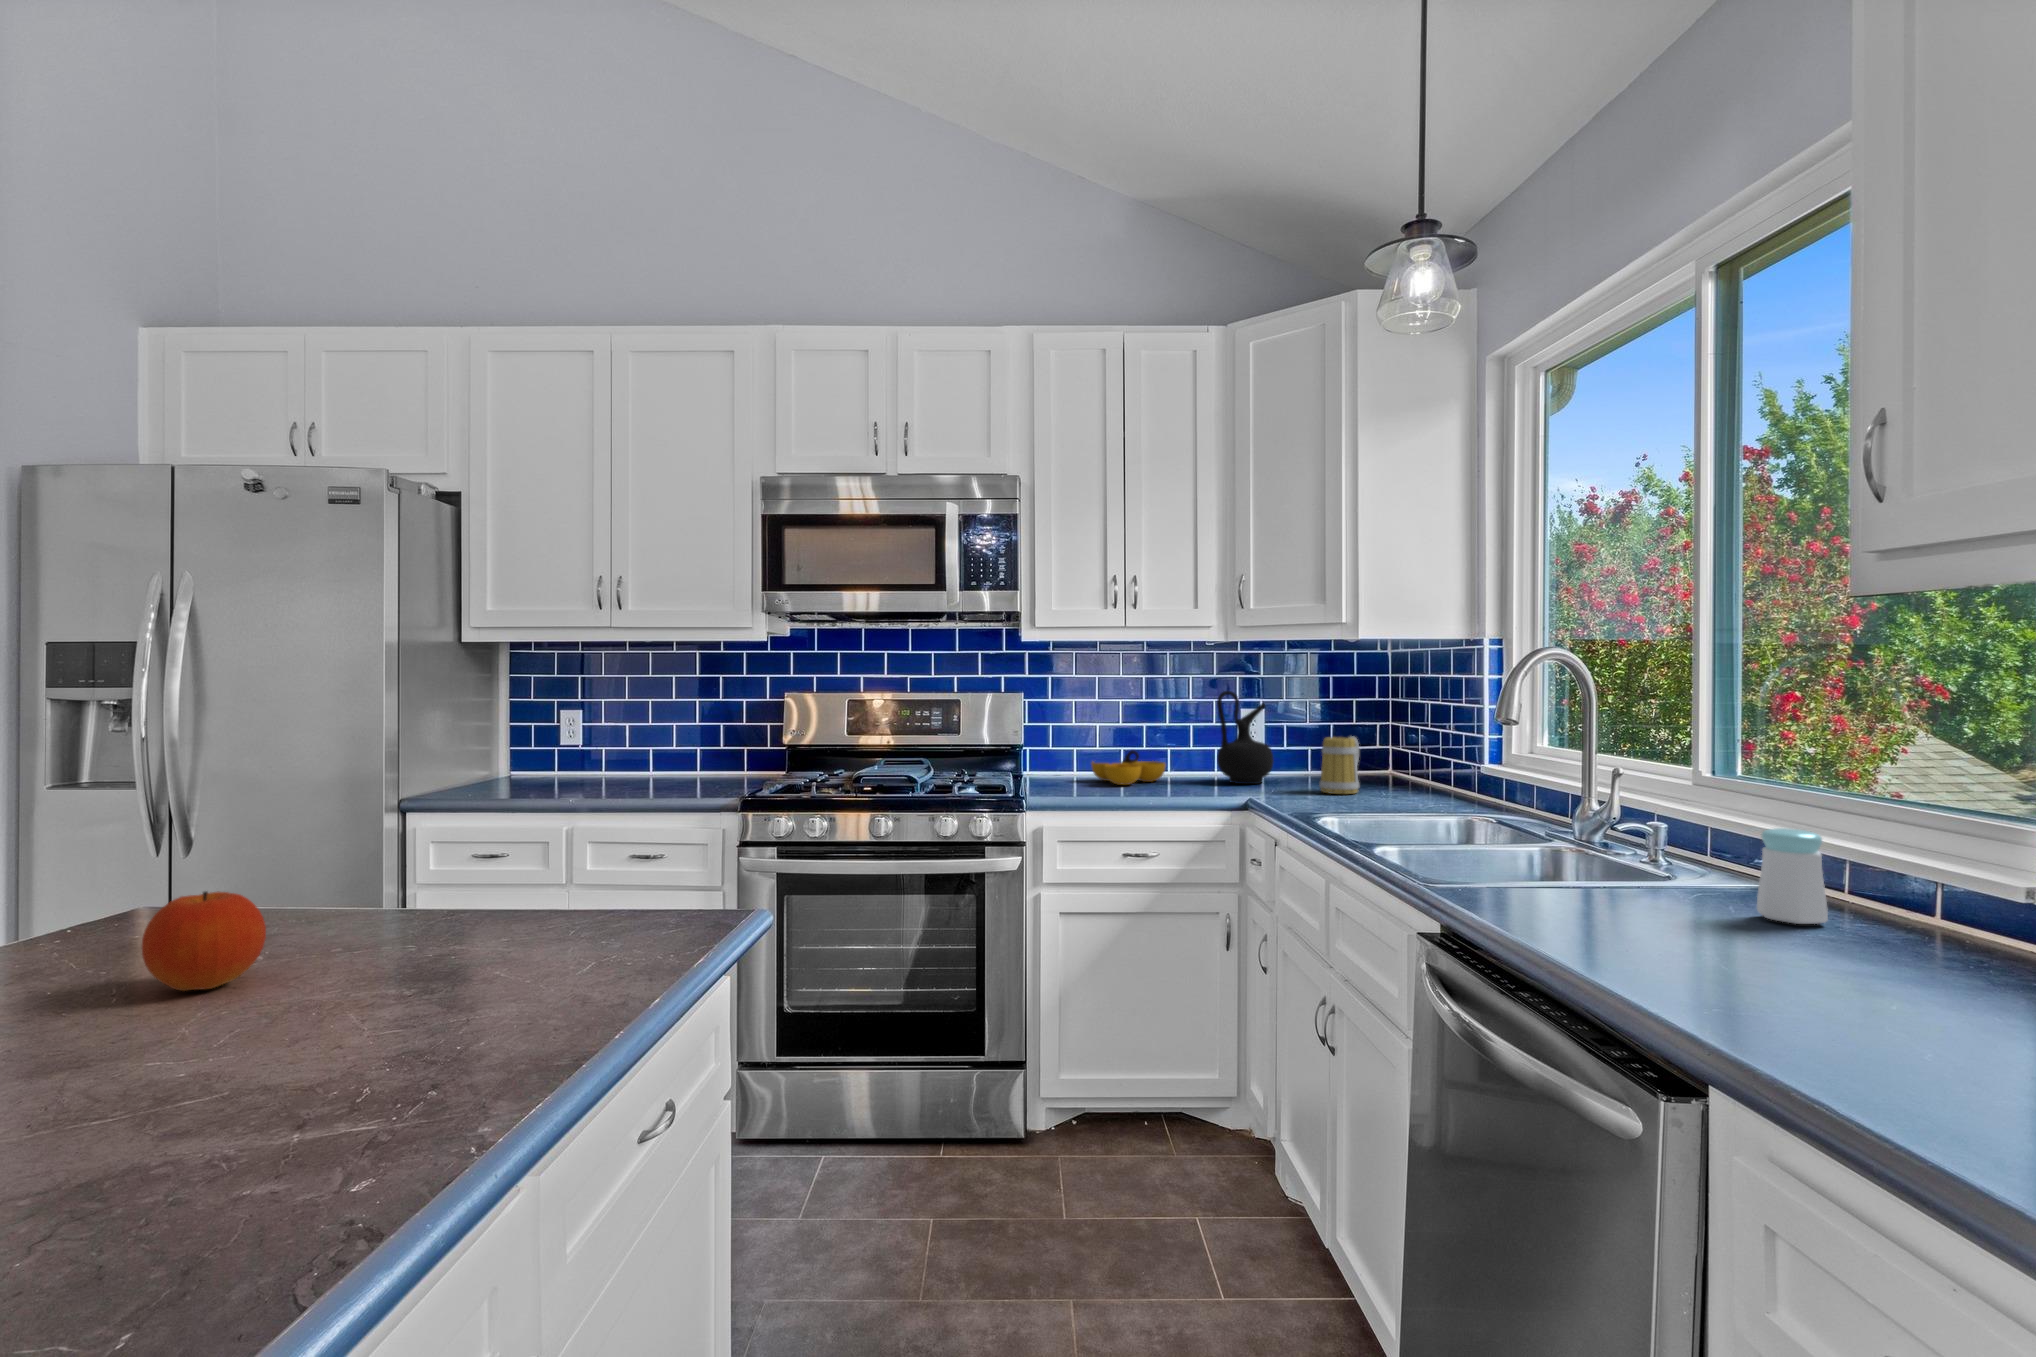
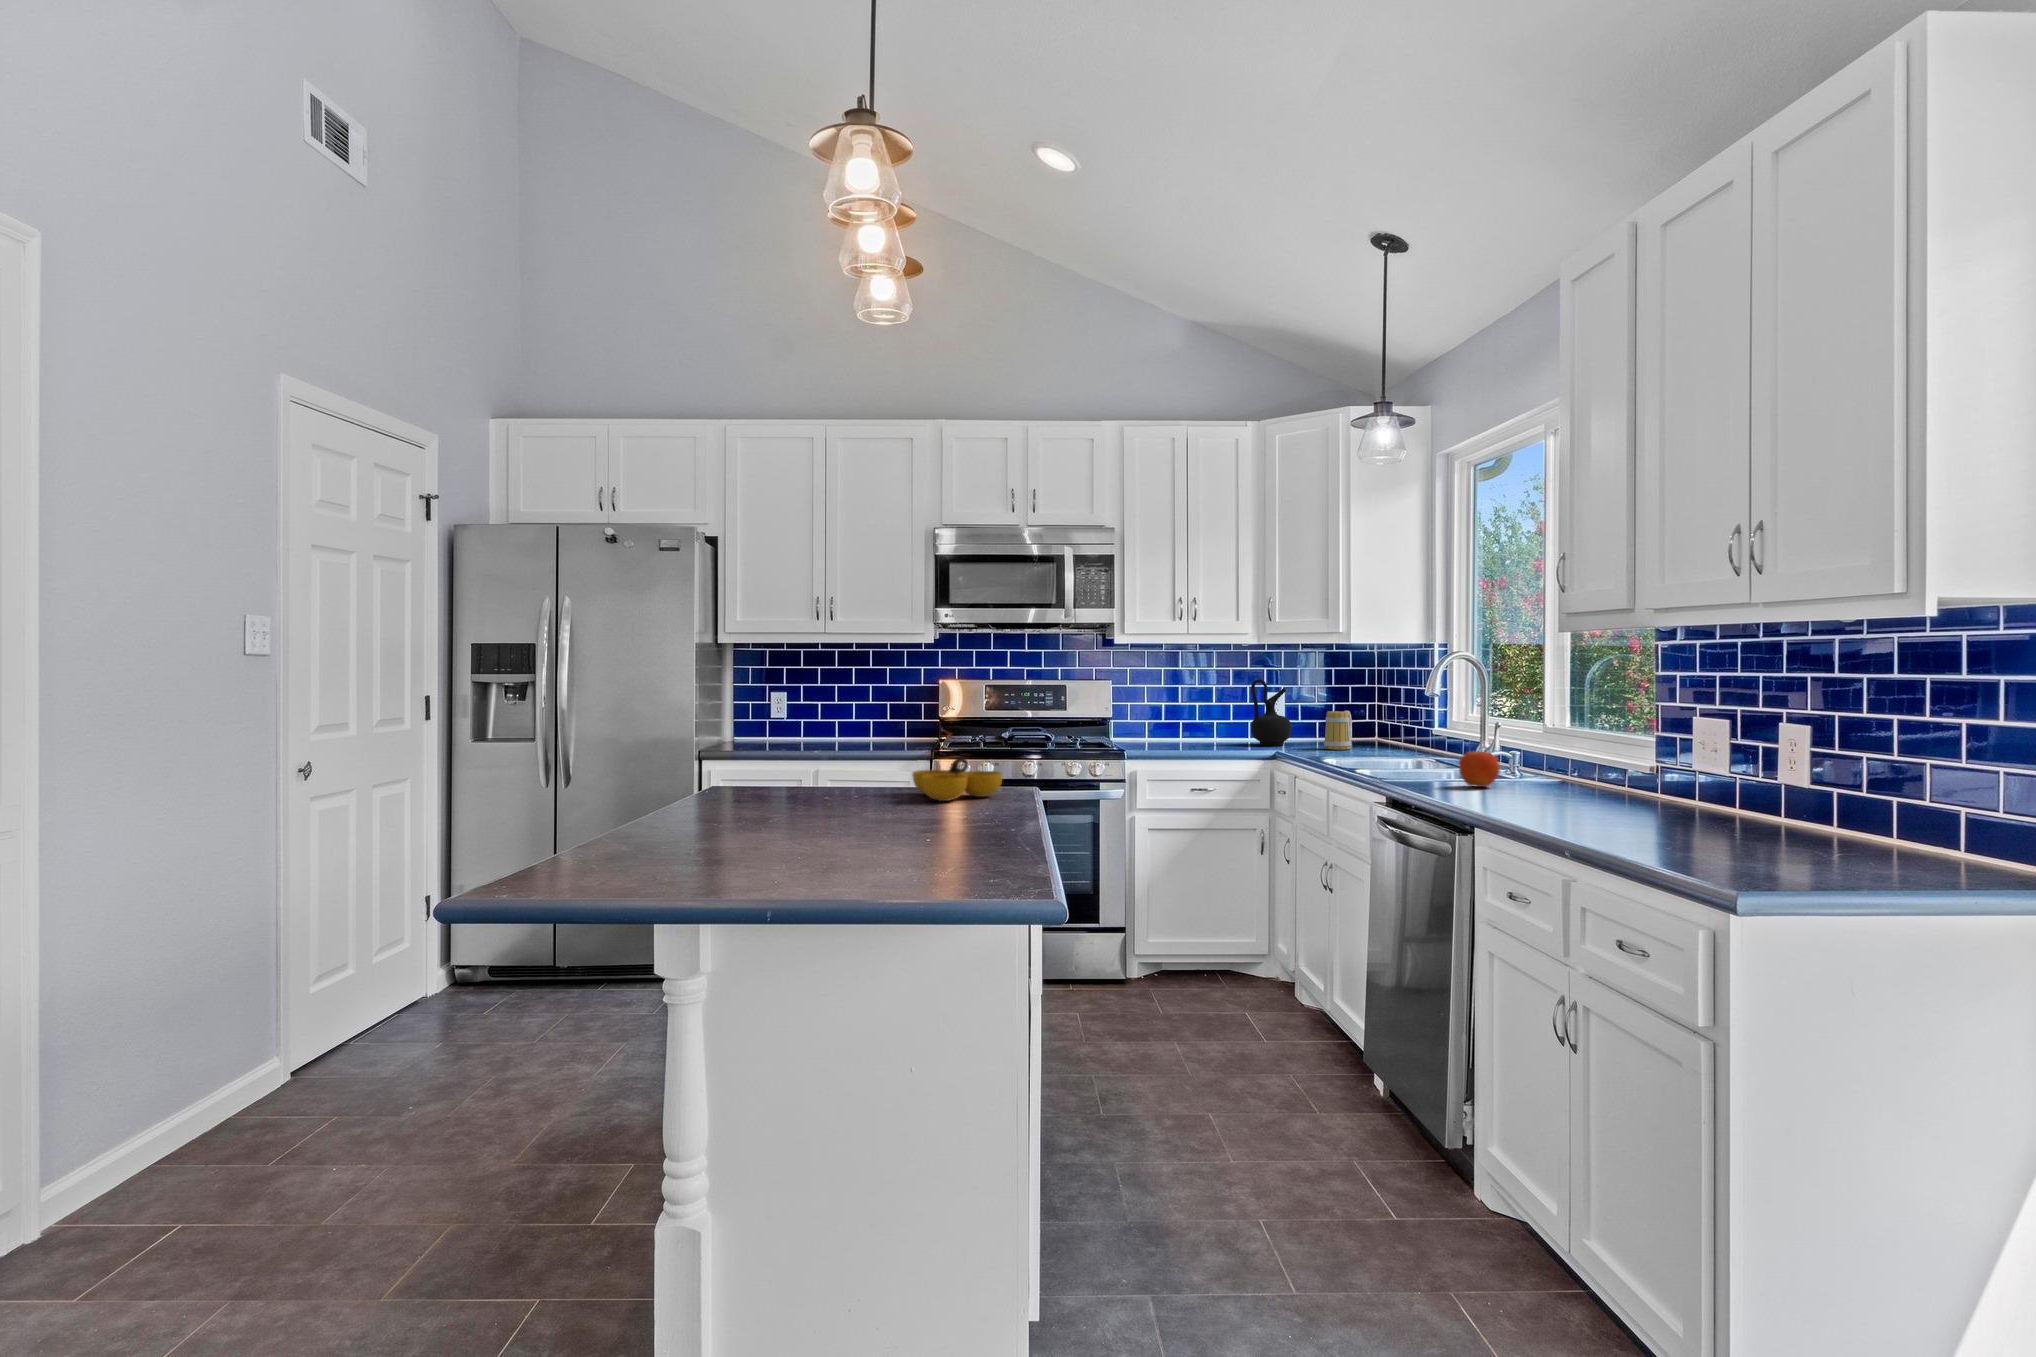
decorative bowl: present [1091,750,1166,785] -> present [913,757,1003,801]
salt shaker: present [1757,828,1828,924] -> none [1541,744,1570,789]
fruit: present [142,891,266,991] -> present [1459,752,1500,787]

